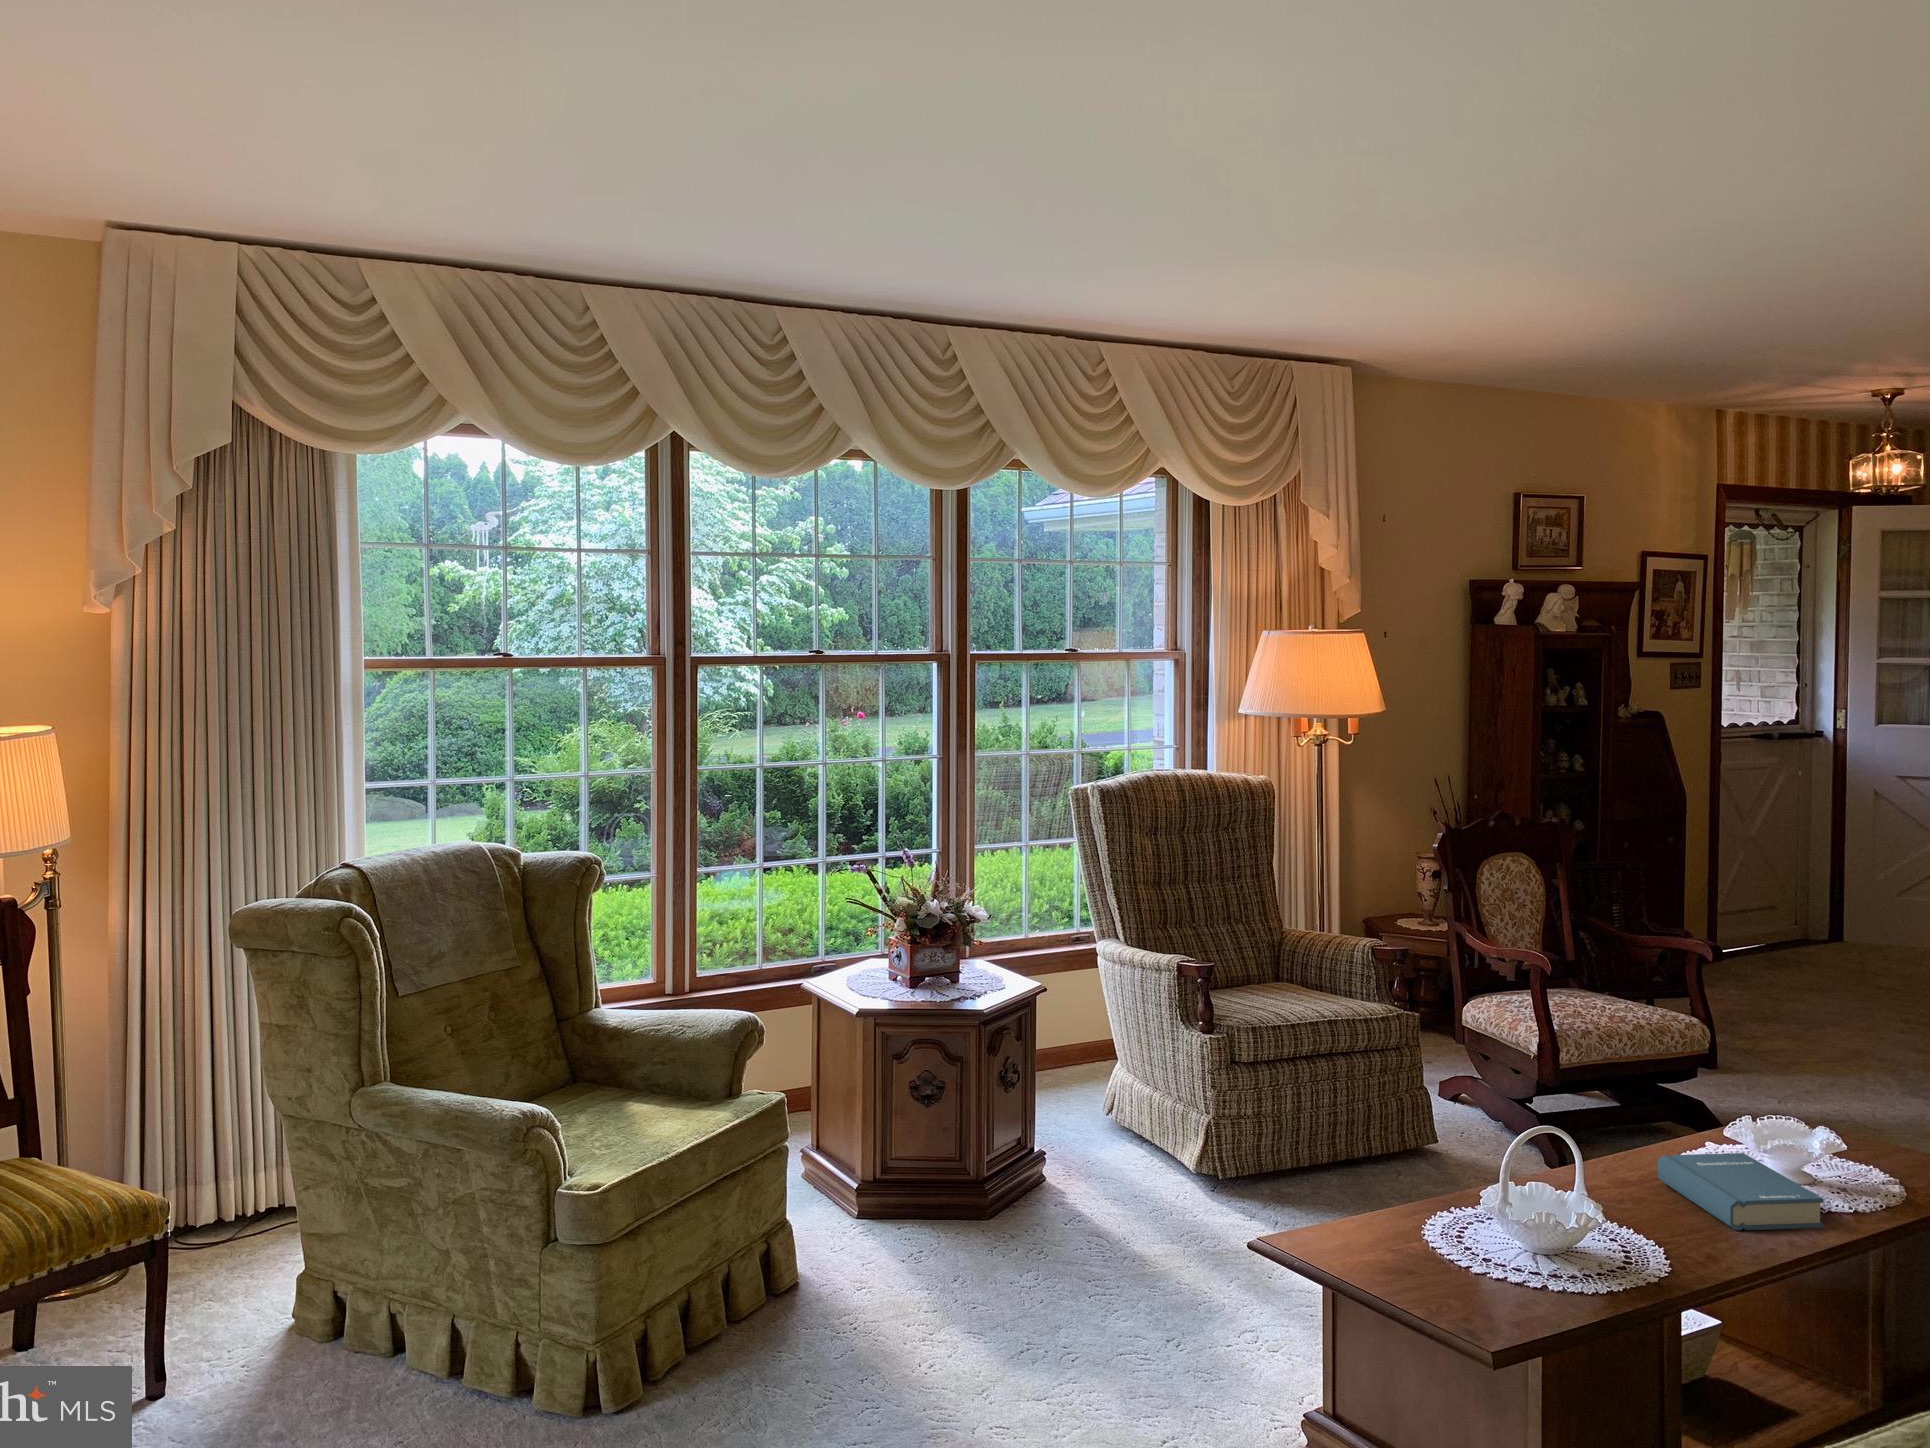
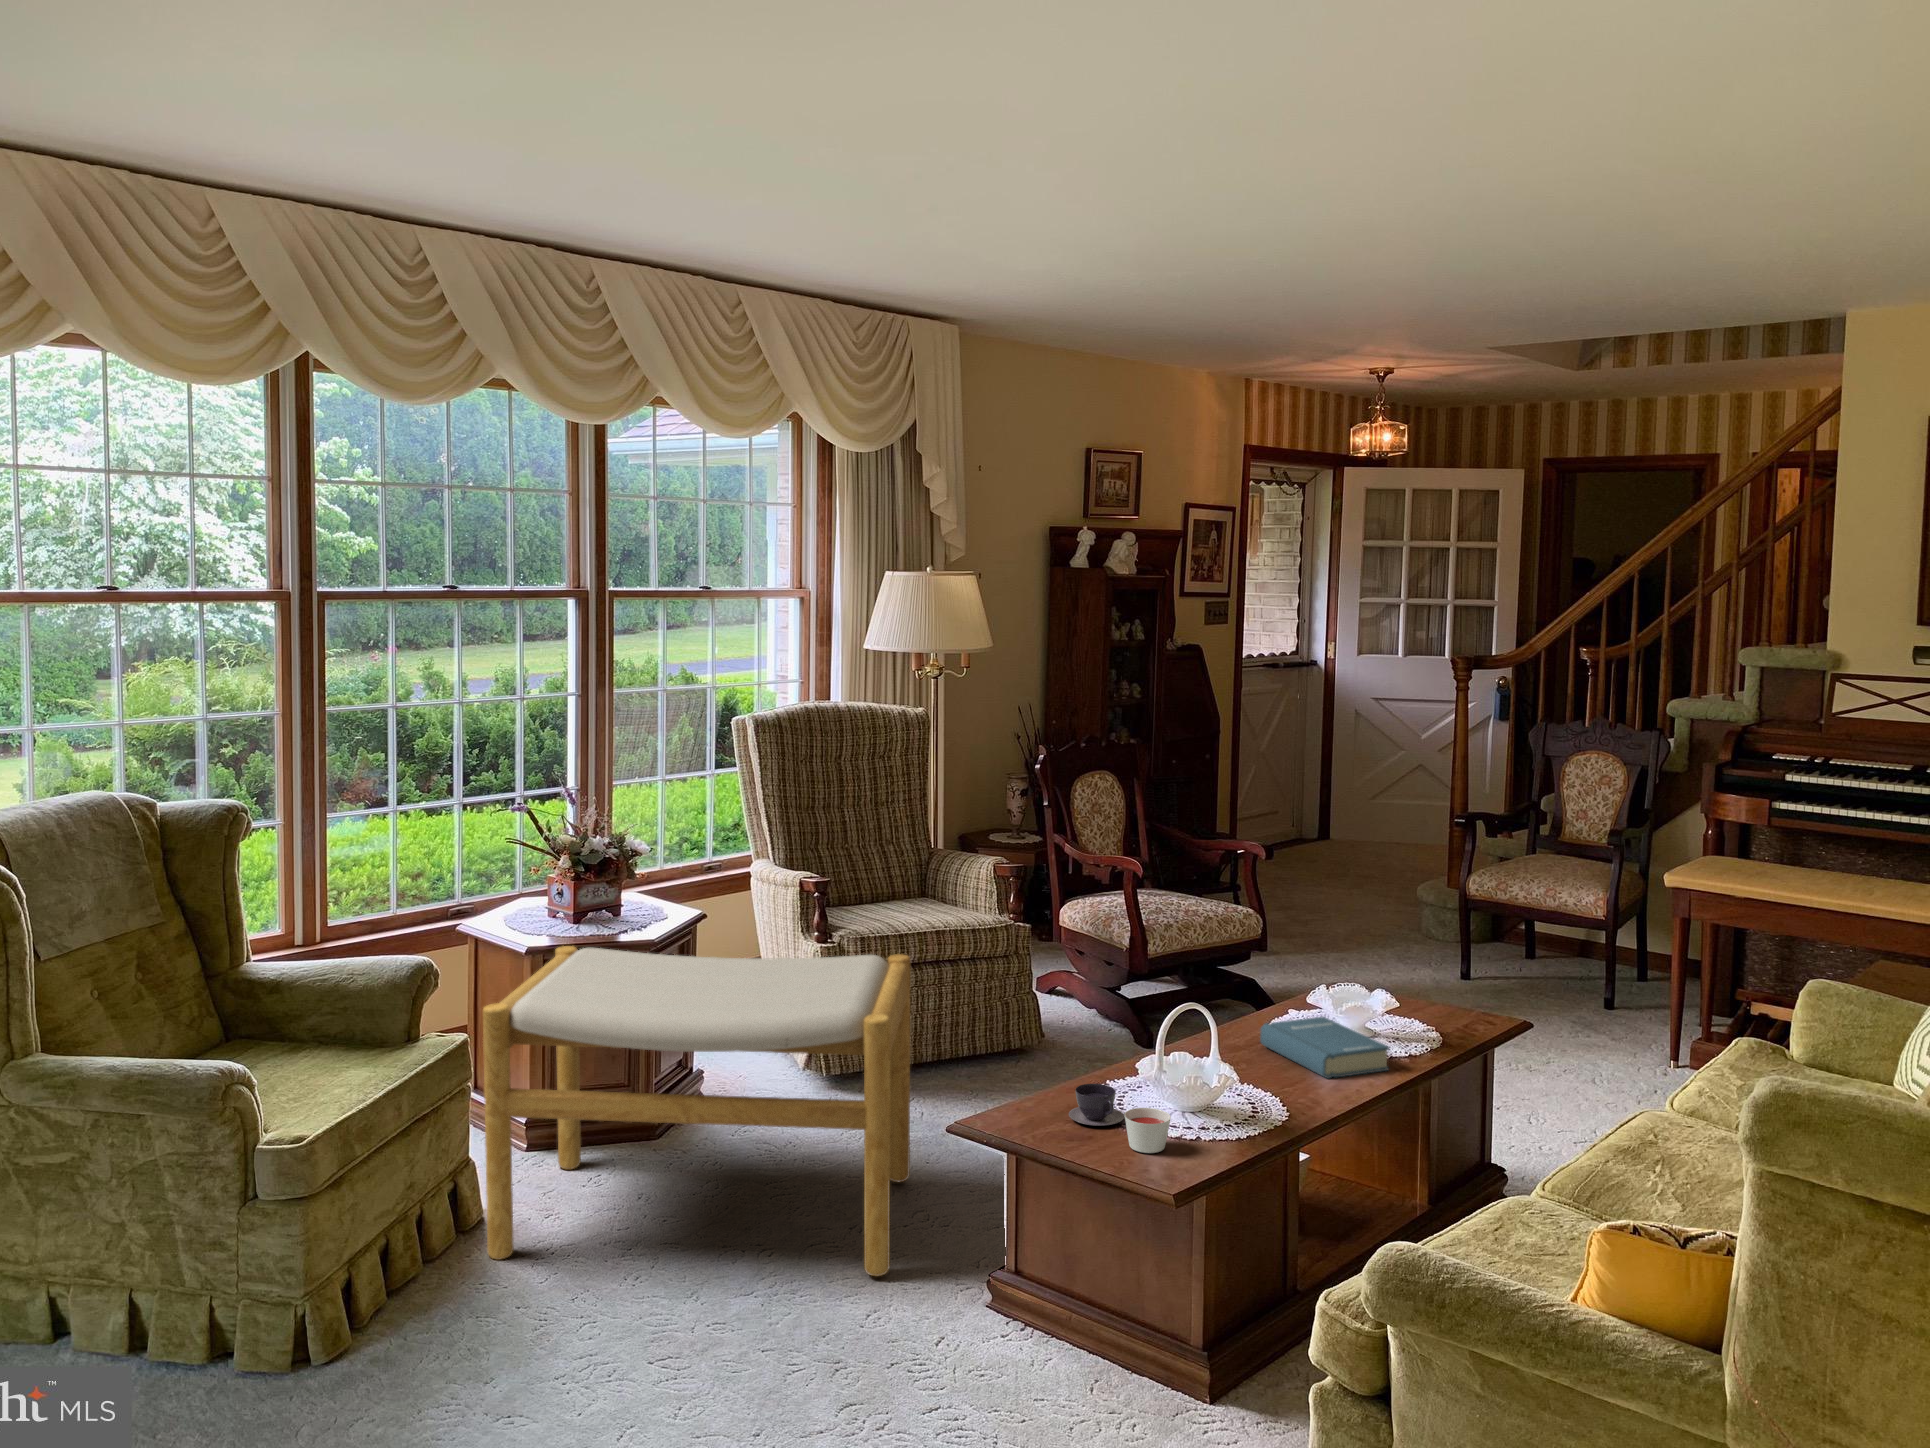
footstool: none [788,1012,1245,1399] -> present [483,946,910,1276]
teacup: none [1394,1209,1461,1260] -> present [1069,1084,1124,1126]
candle: none [1450,1244,1507,1299] -> present [1124,1108,1171,1153]

